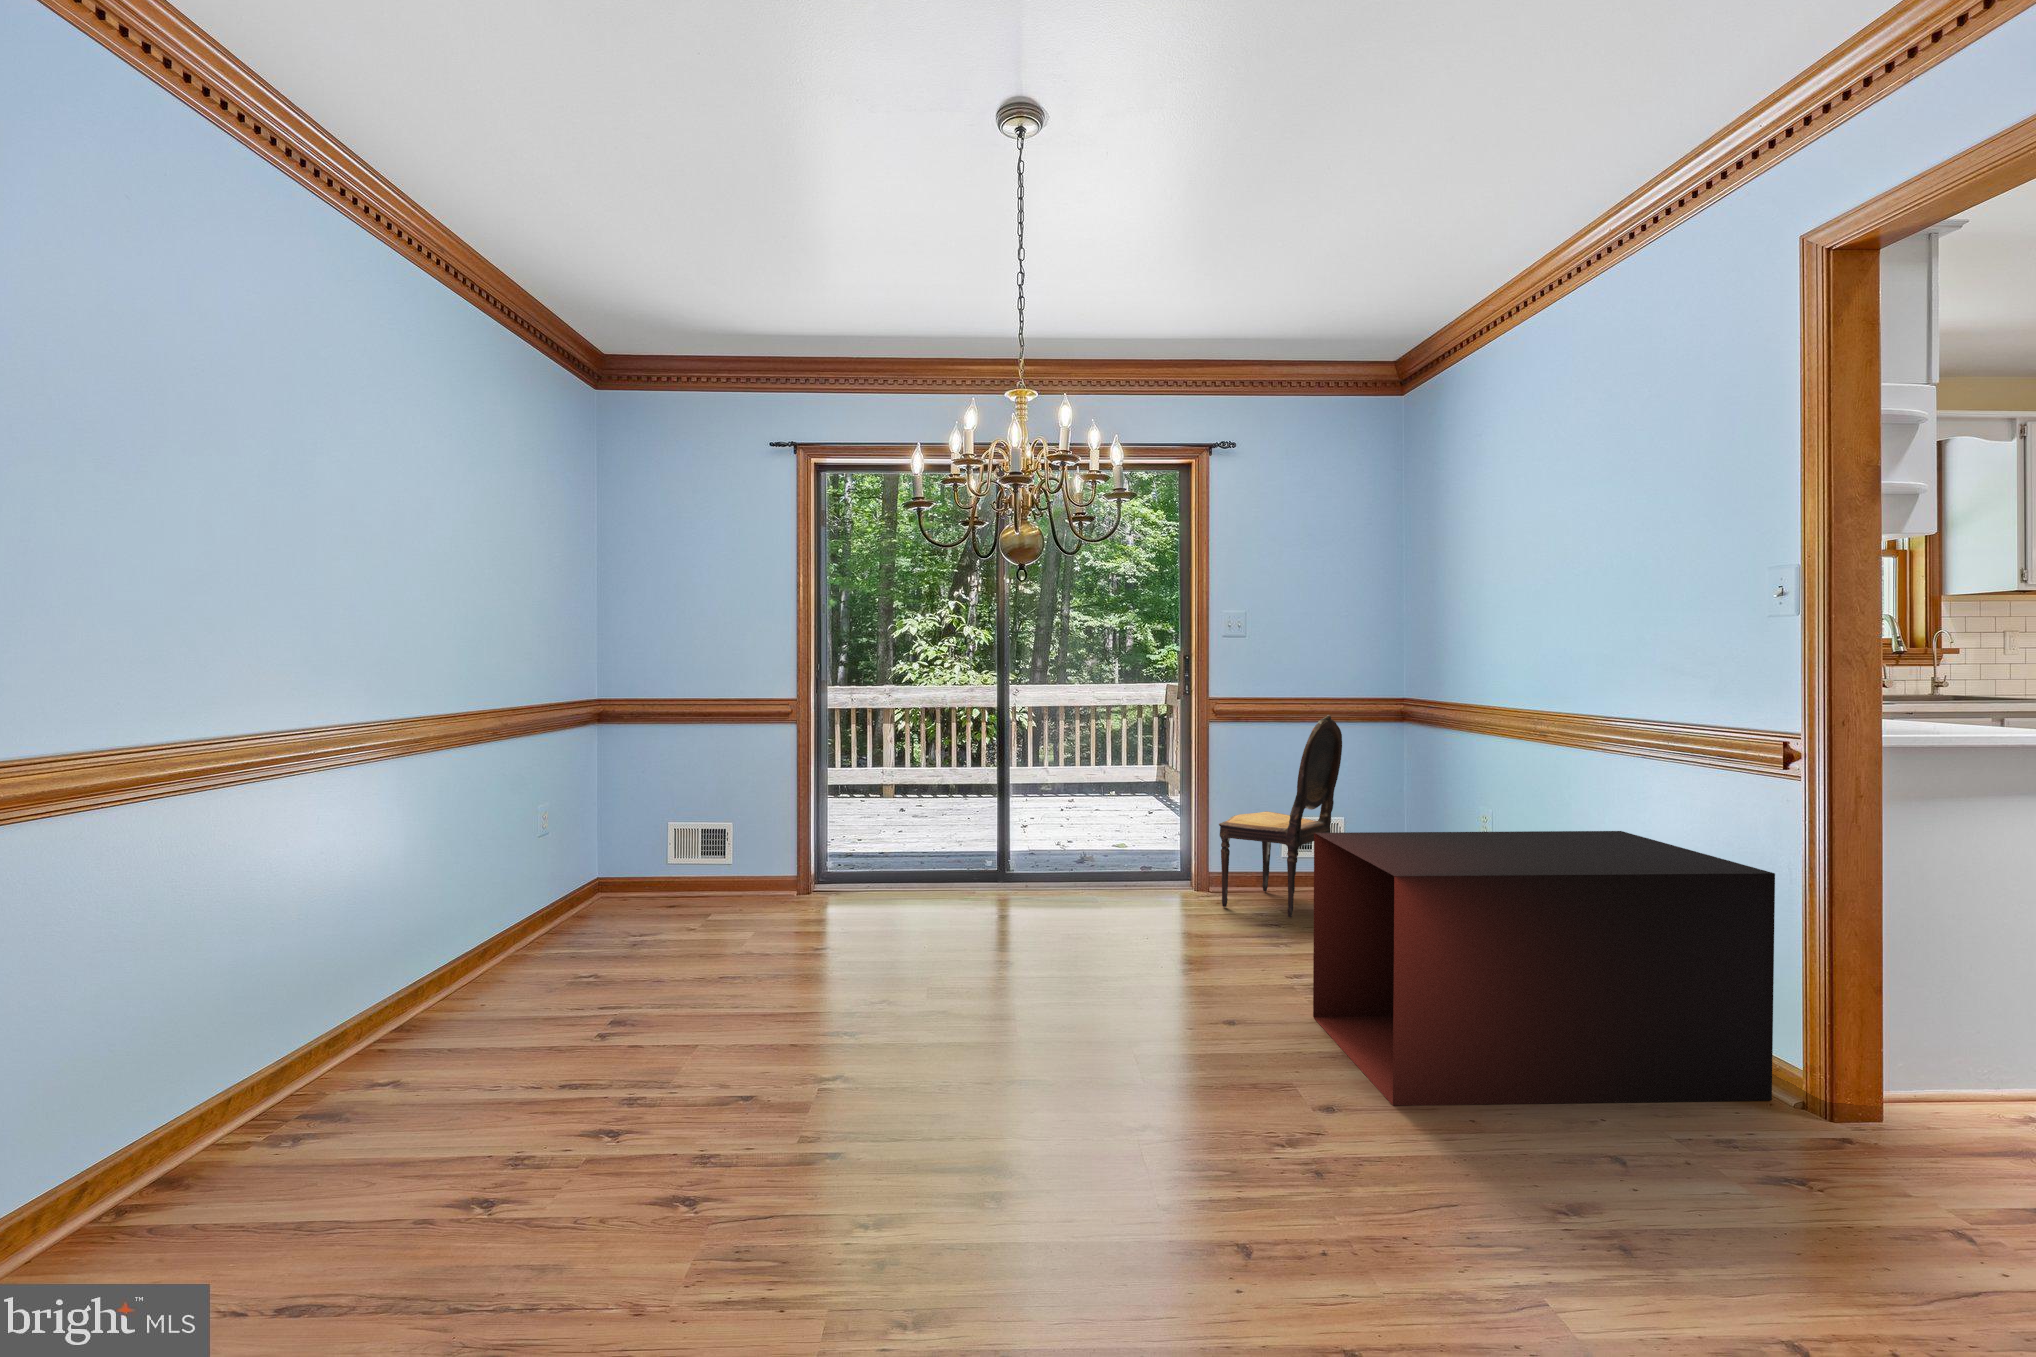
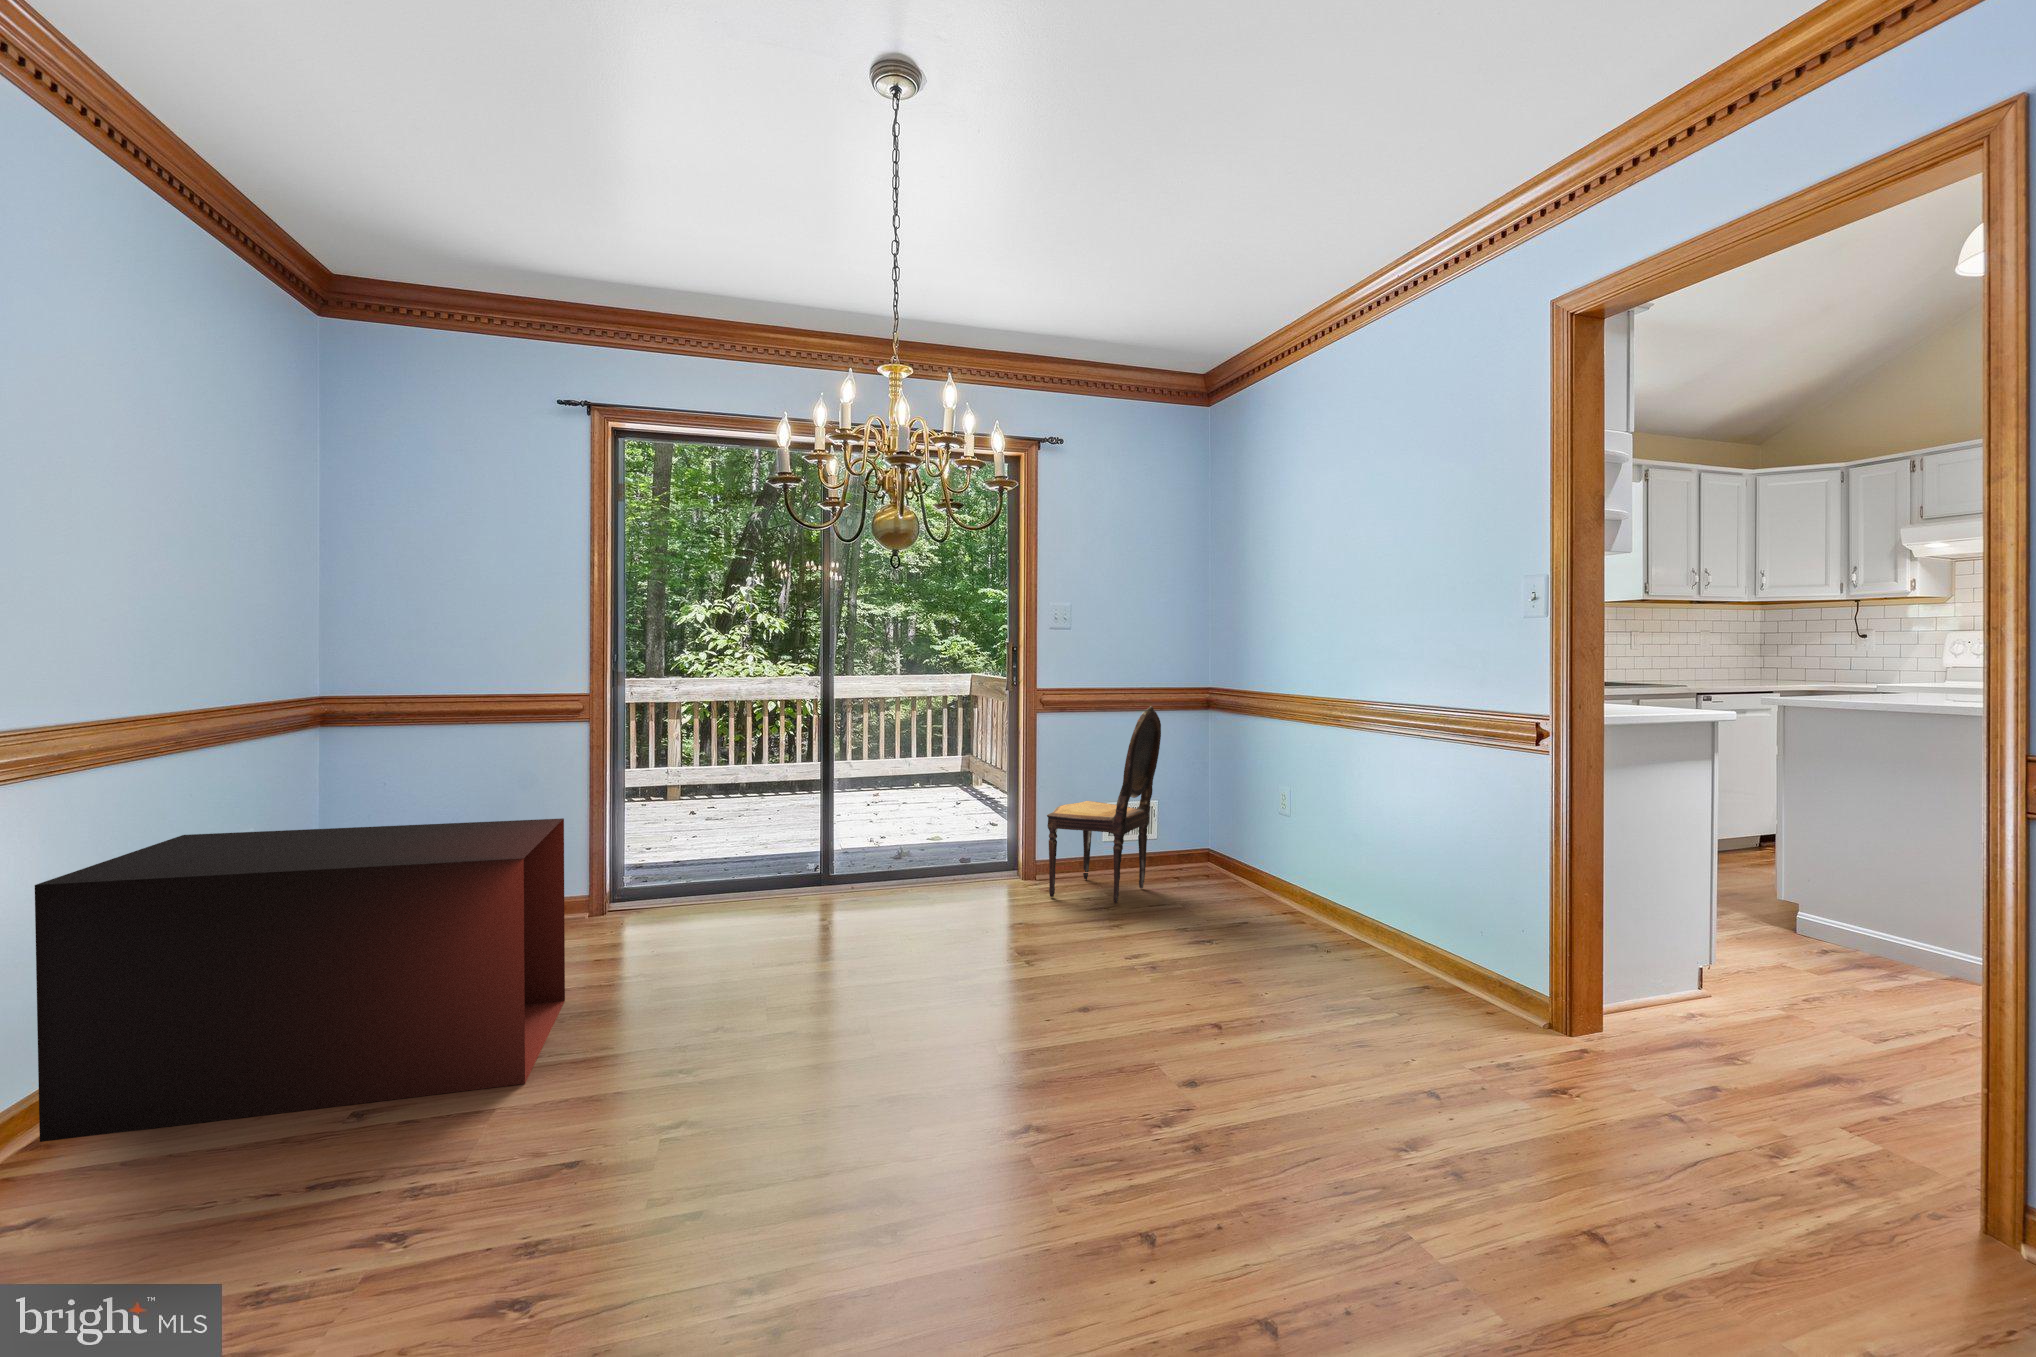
storage cabinet: present [1313,831,1775,1105] -> present [35,818,565,1142]

